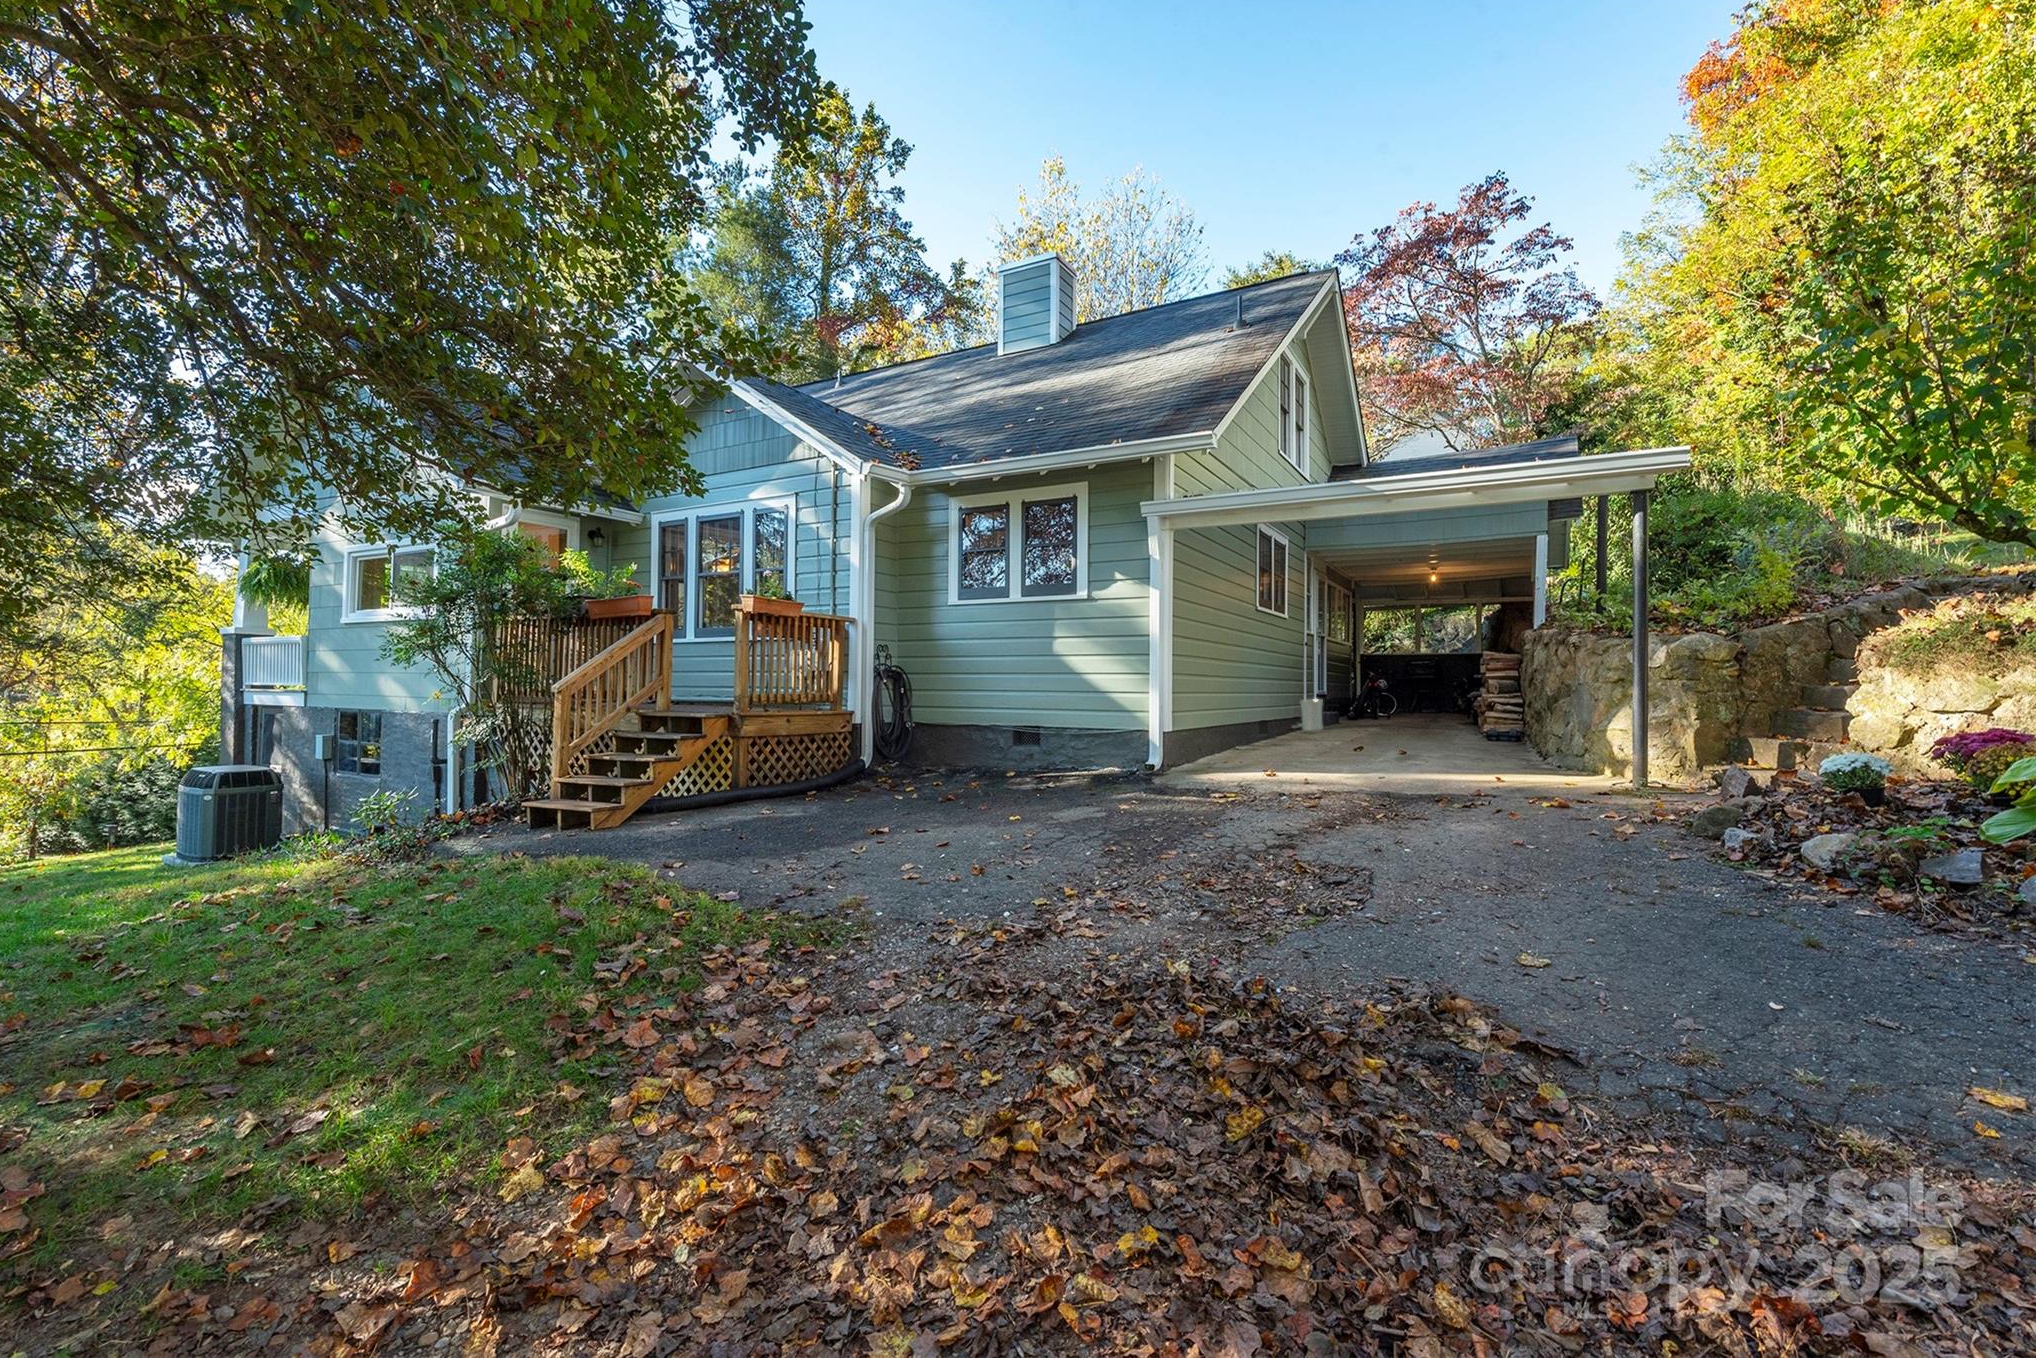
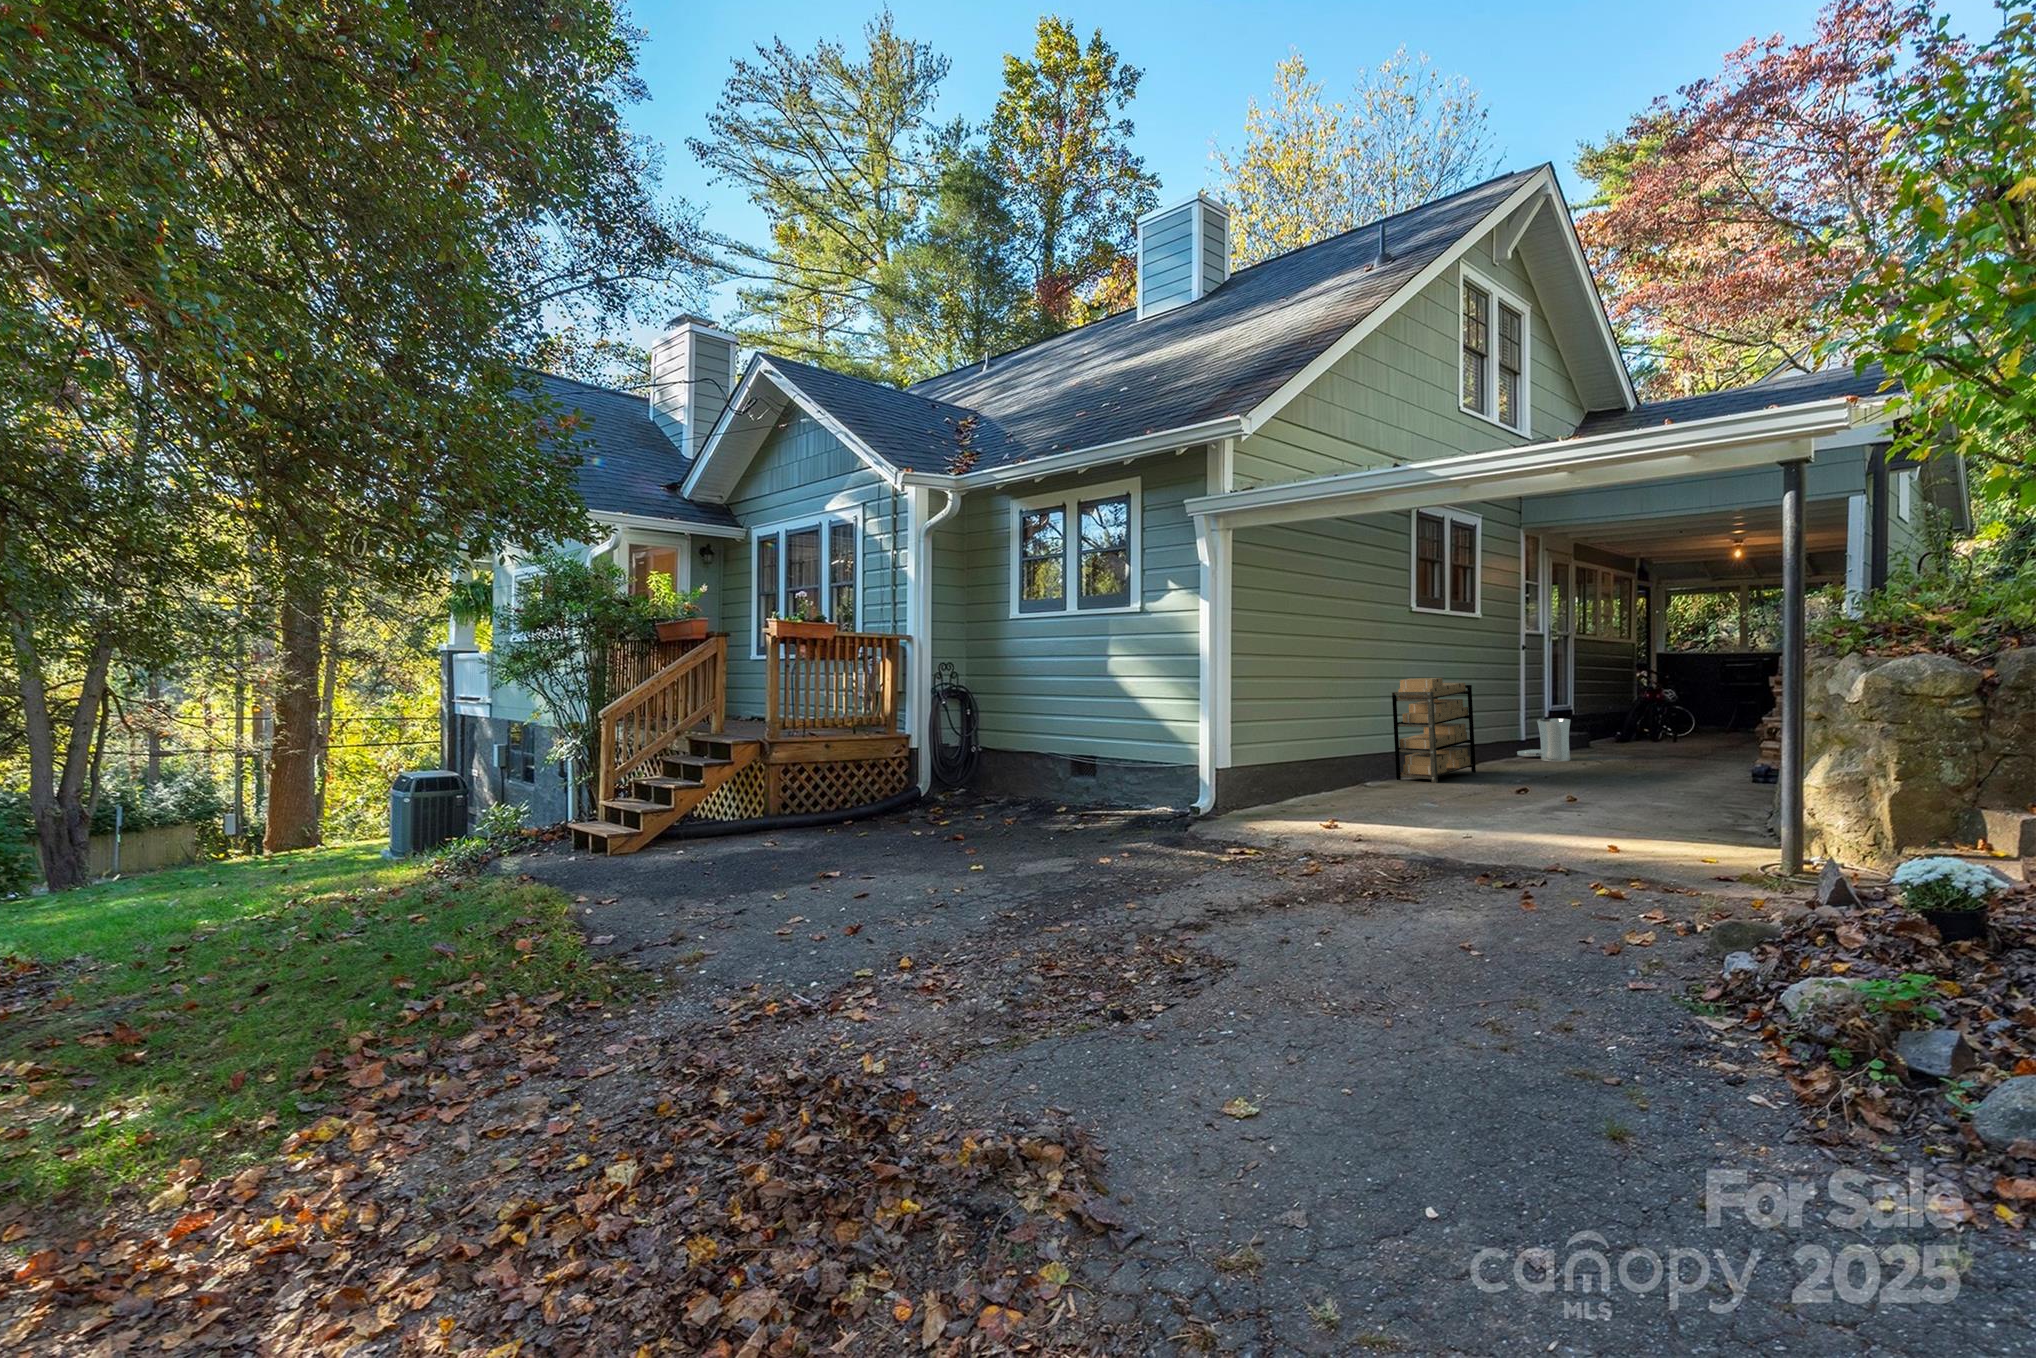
shelving unit: none [1235,663,1284,745] -> present [1392,678,1476,783]

